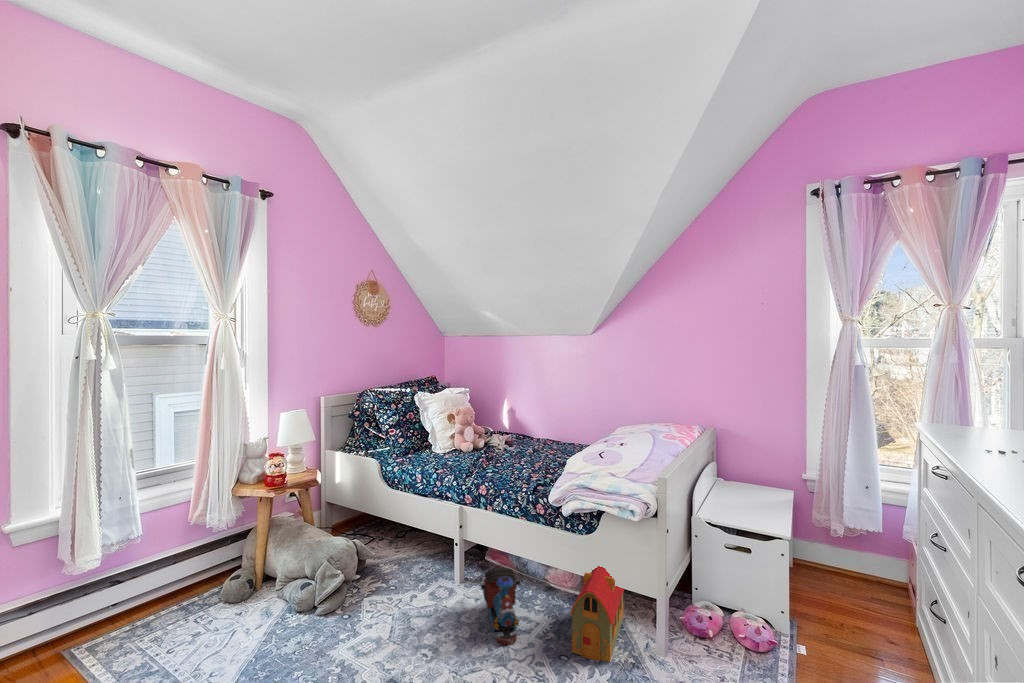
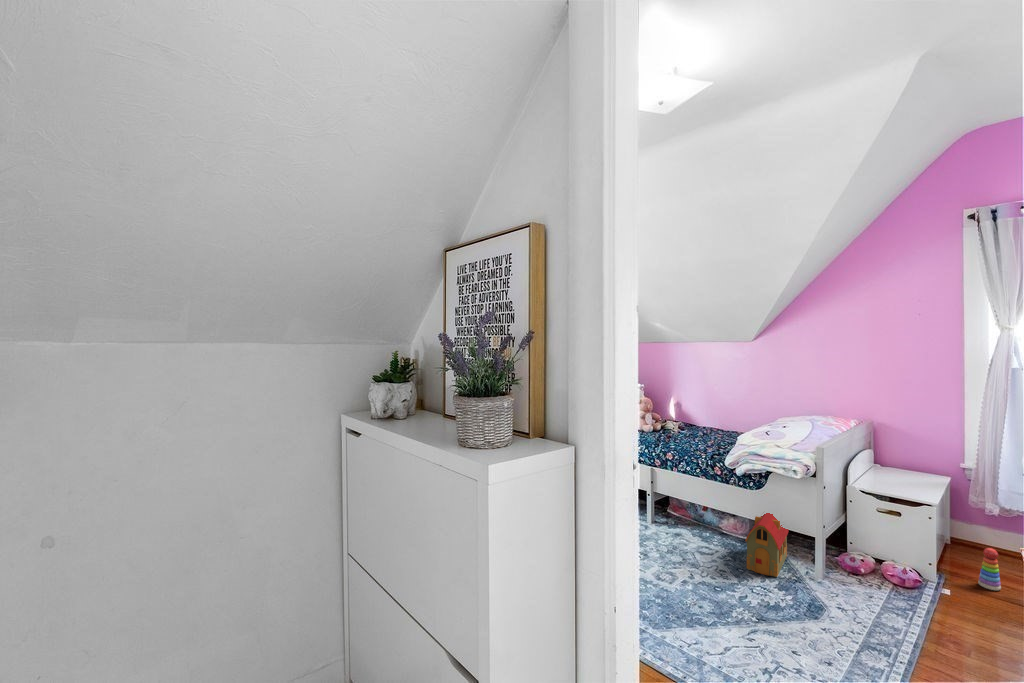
toy train: present [481,567,520,644] -> none [672,510,704,559]
stacking toy: none [832,586,857,639] -> present [978,548,1001,590]

